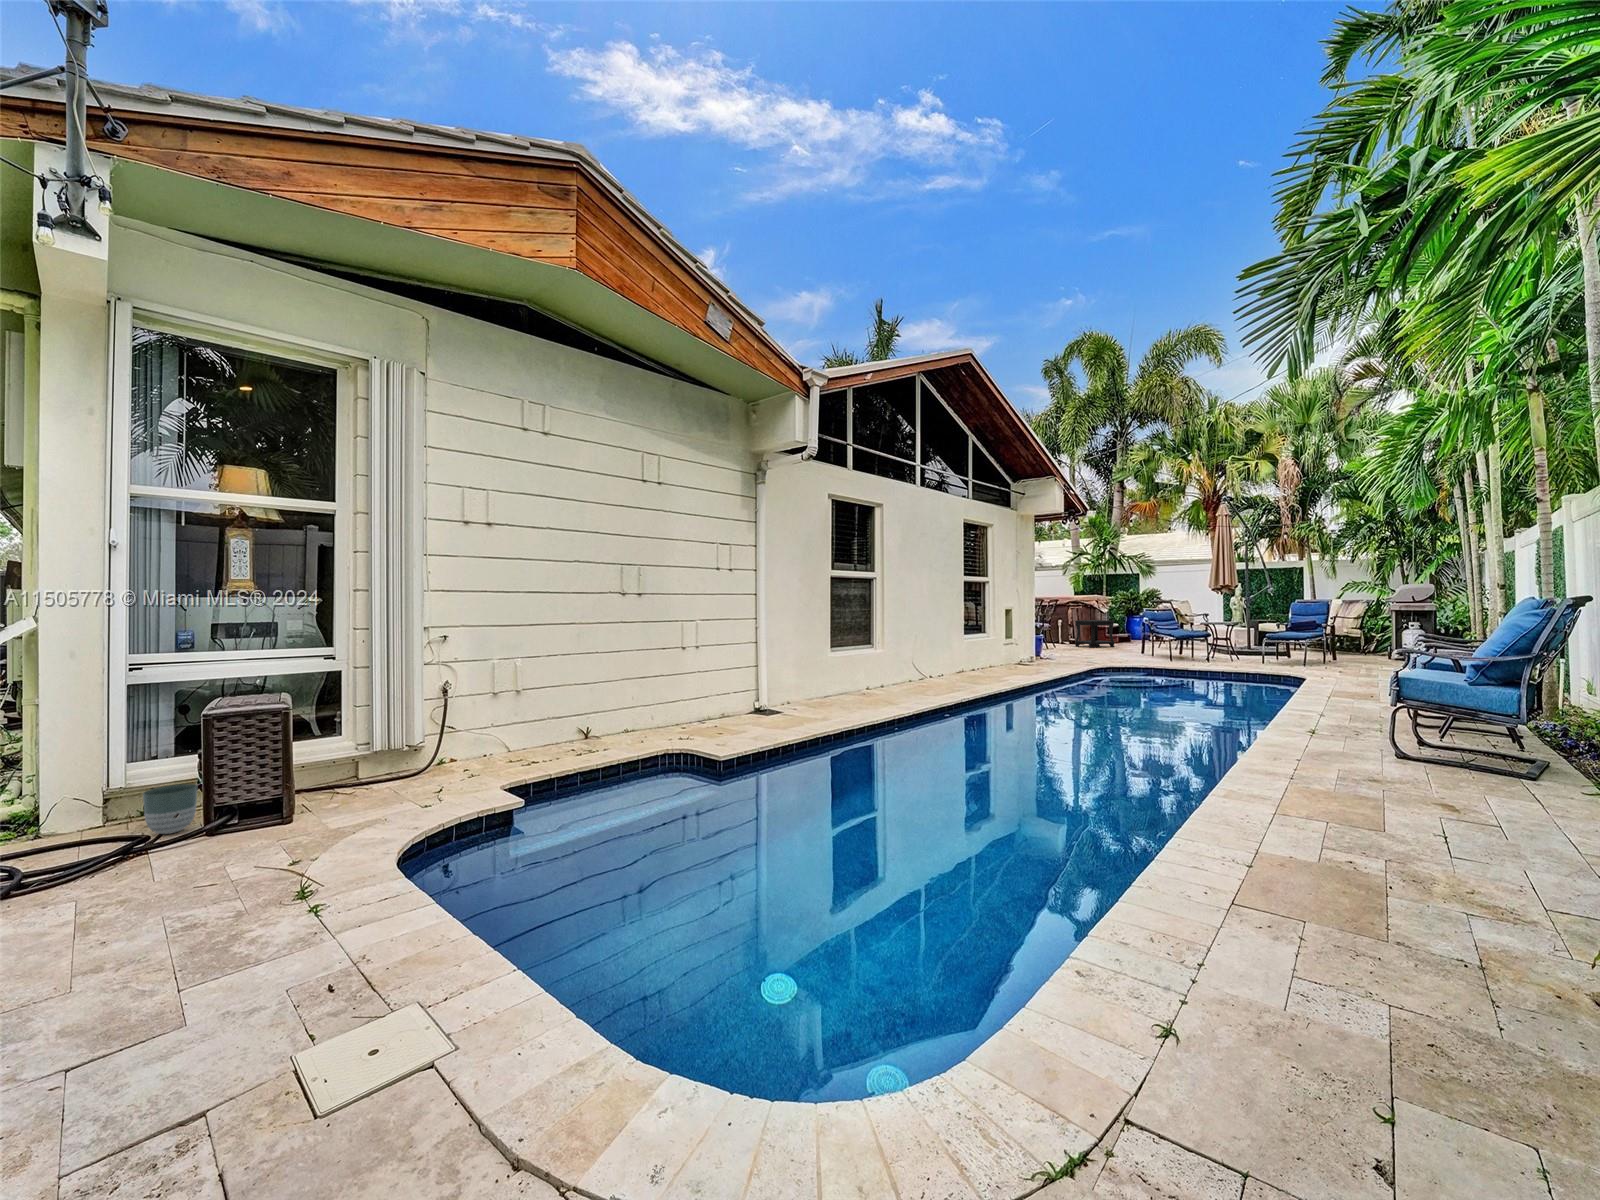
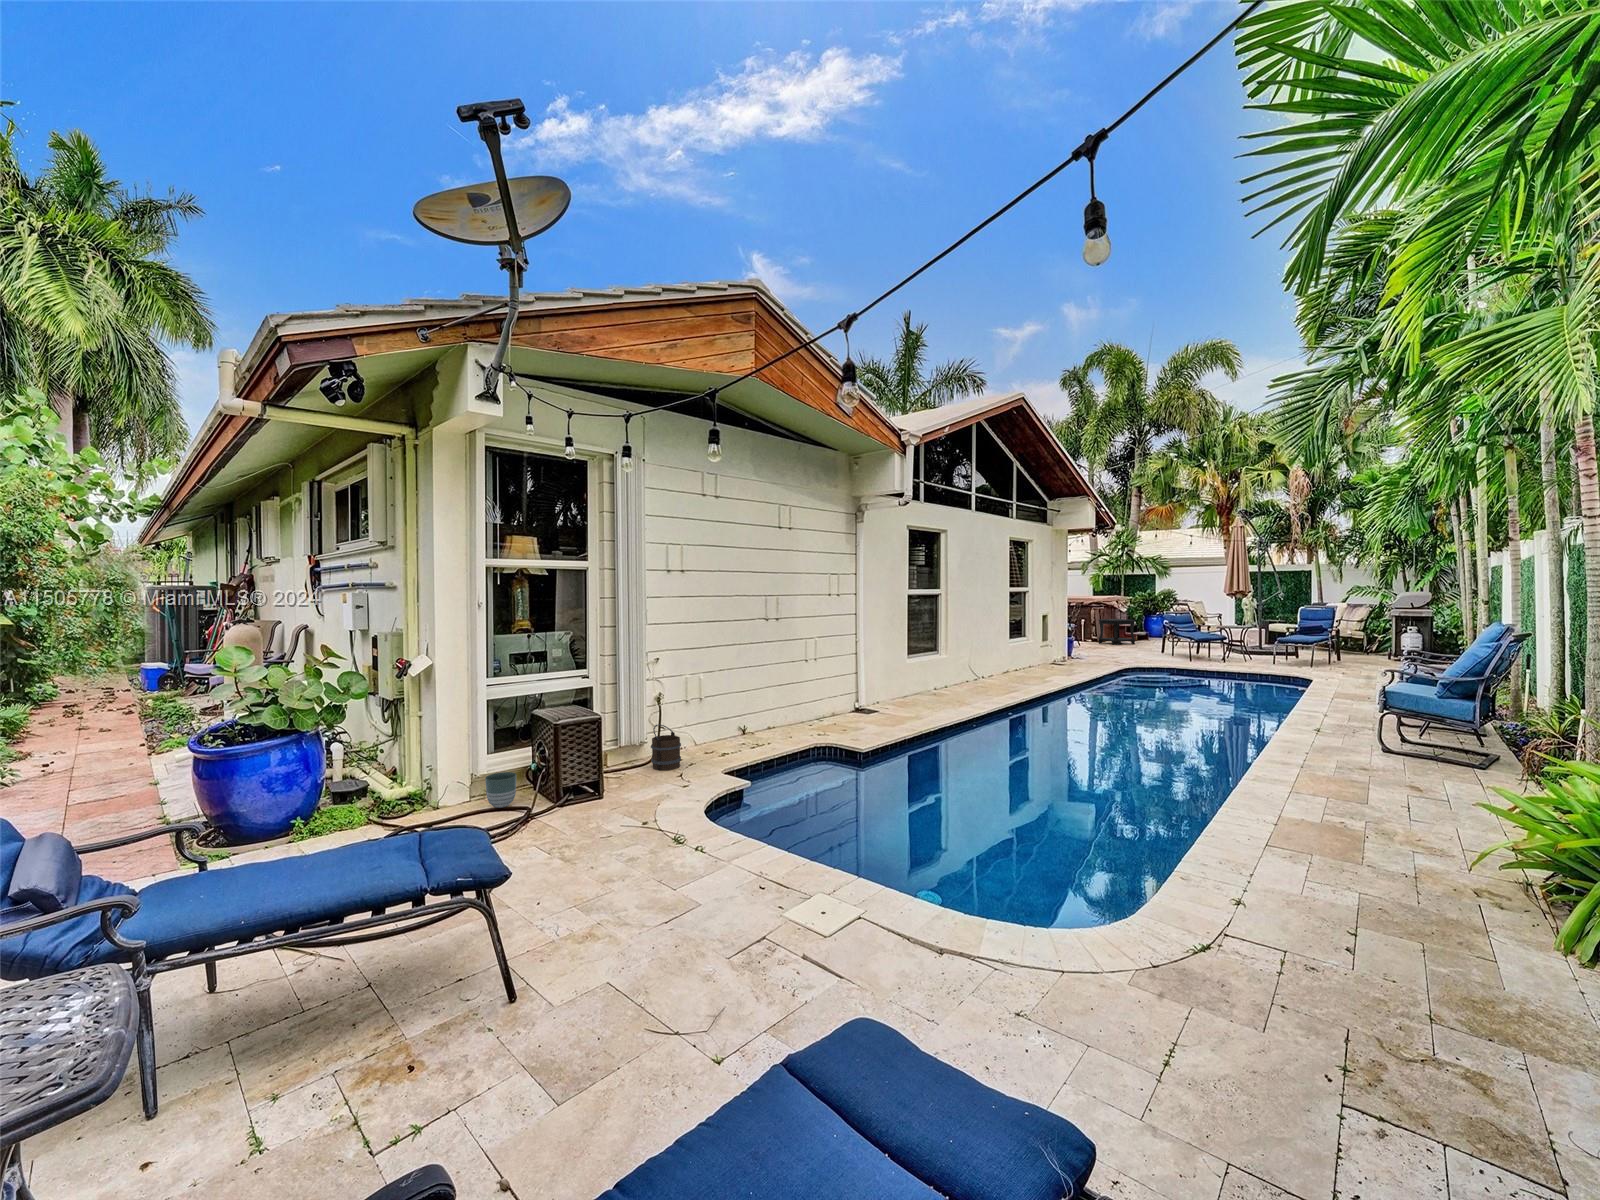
bucket: none [441,722,484,782] -> present [651,724,681,770]

